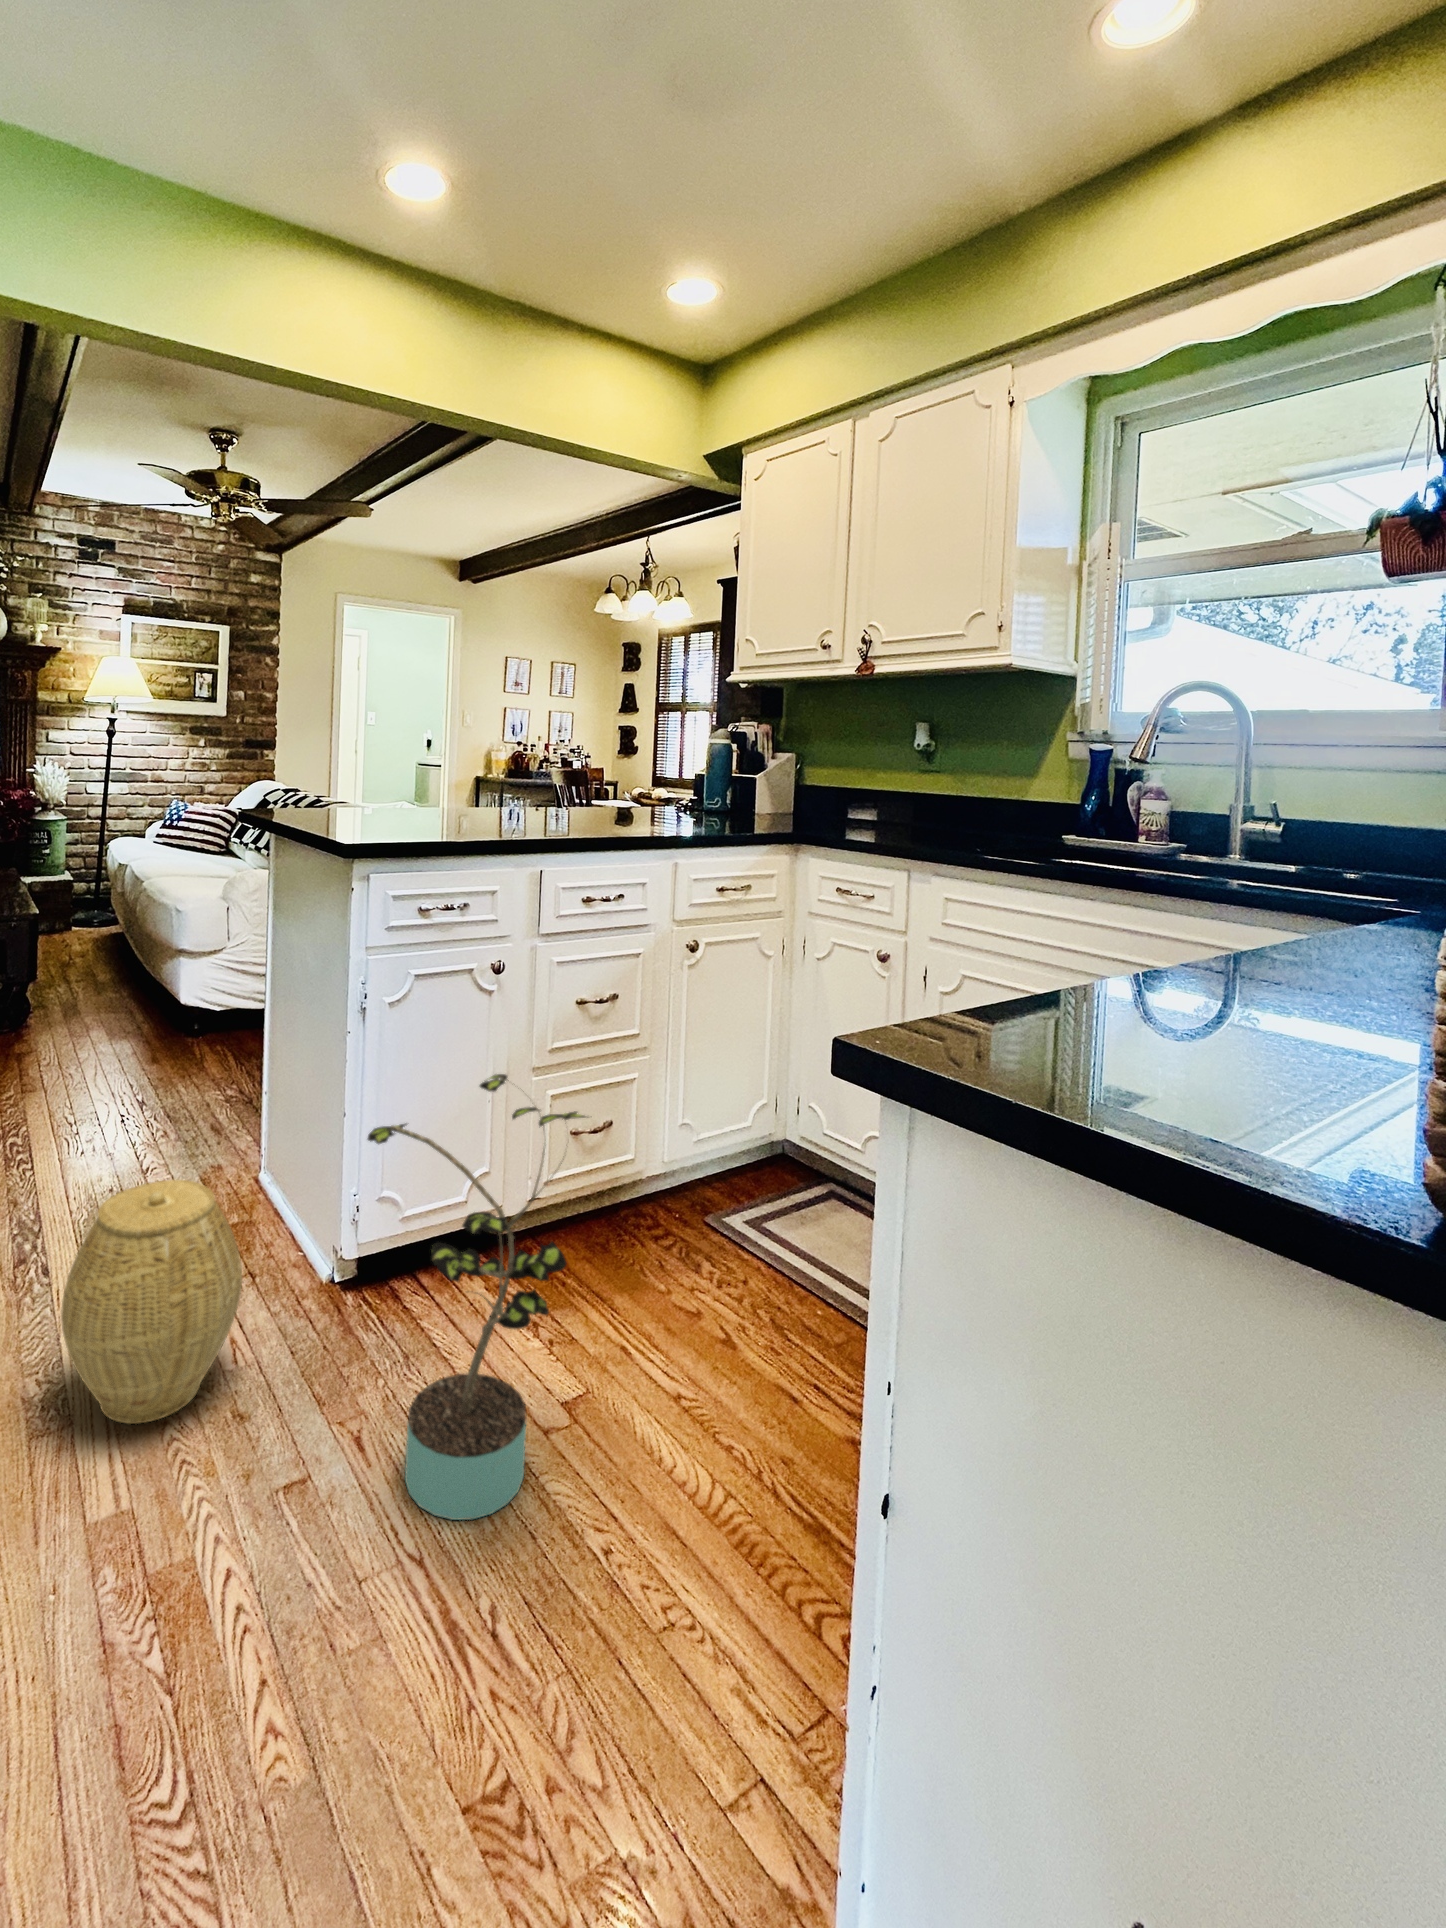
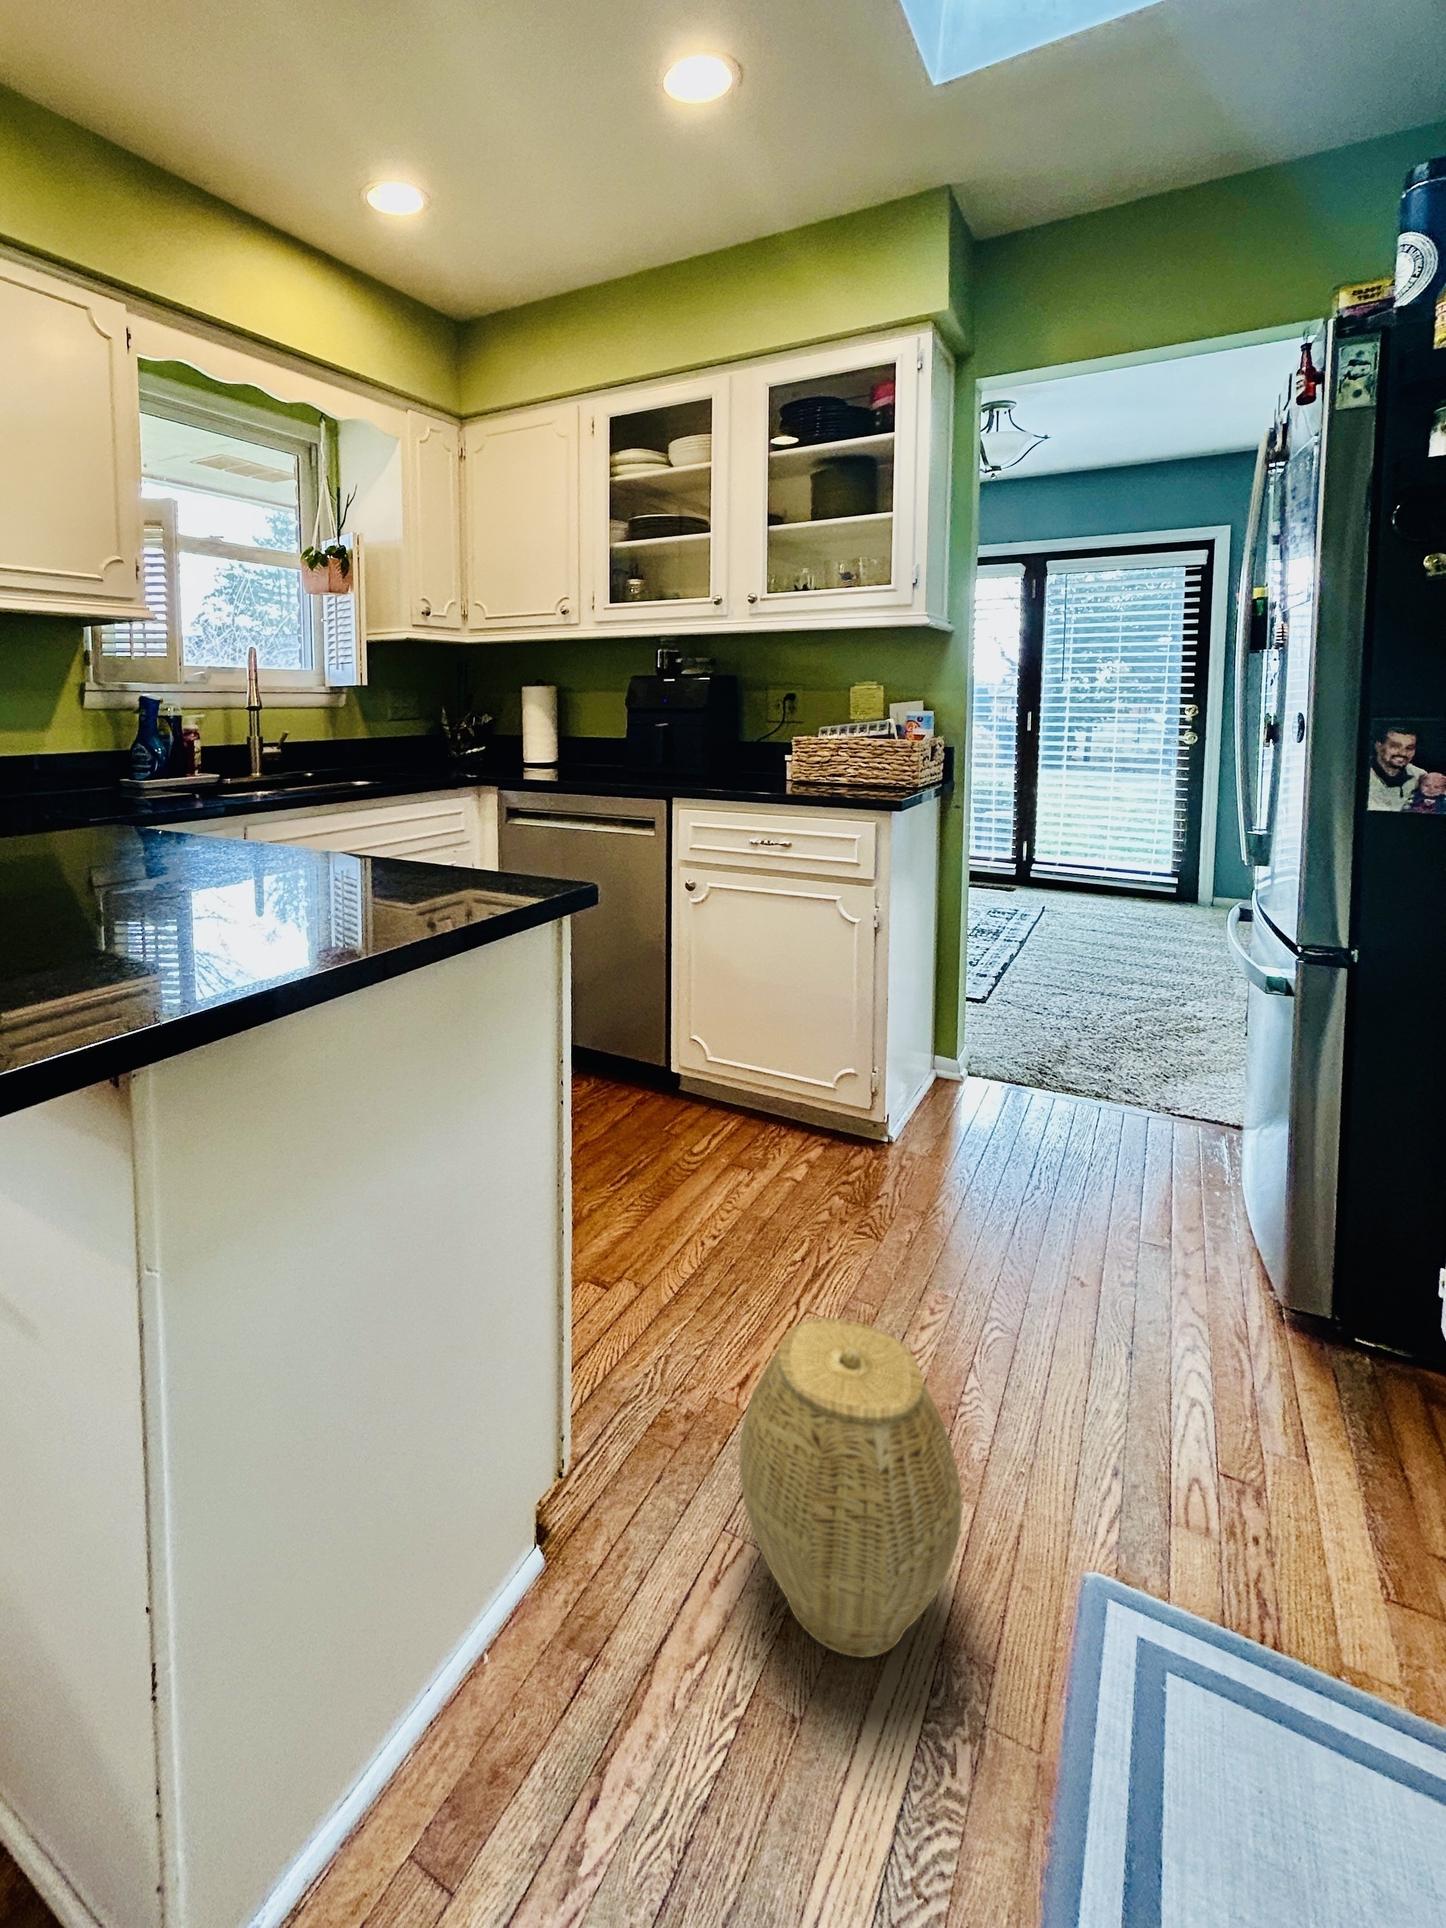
potted plant: present [368,1074,586,1520] -> none [653,1010,784,1344]

